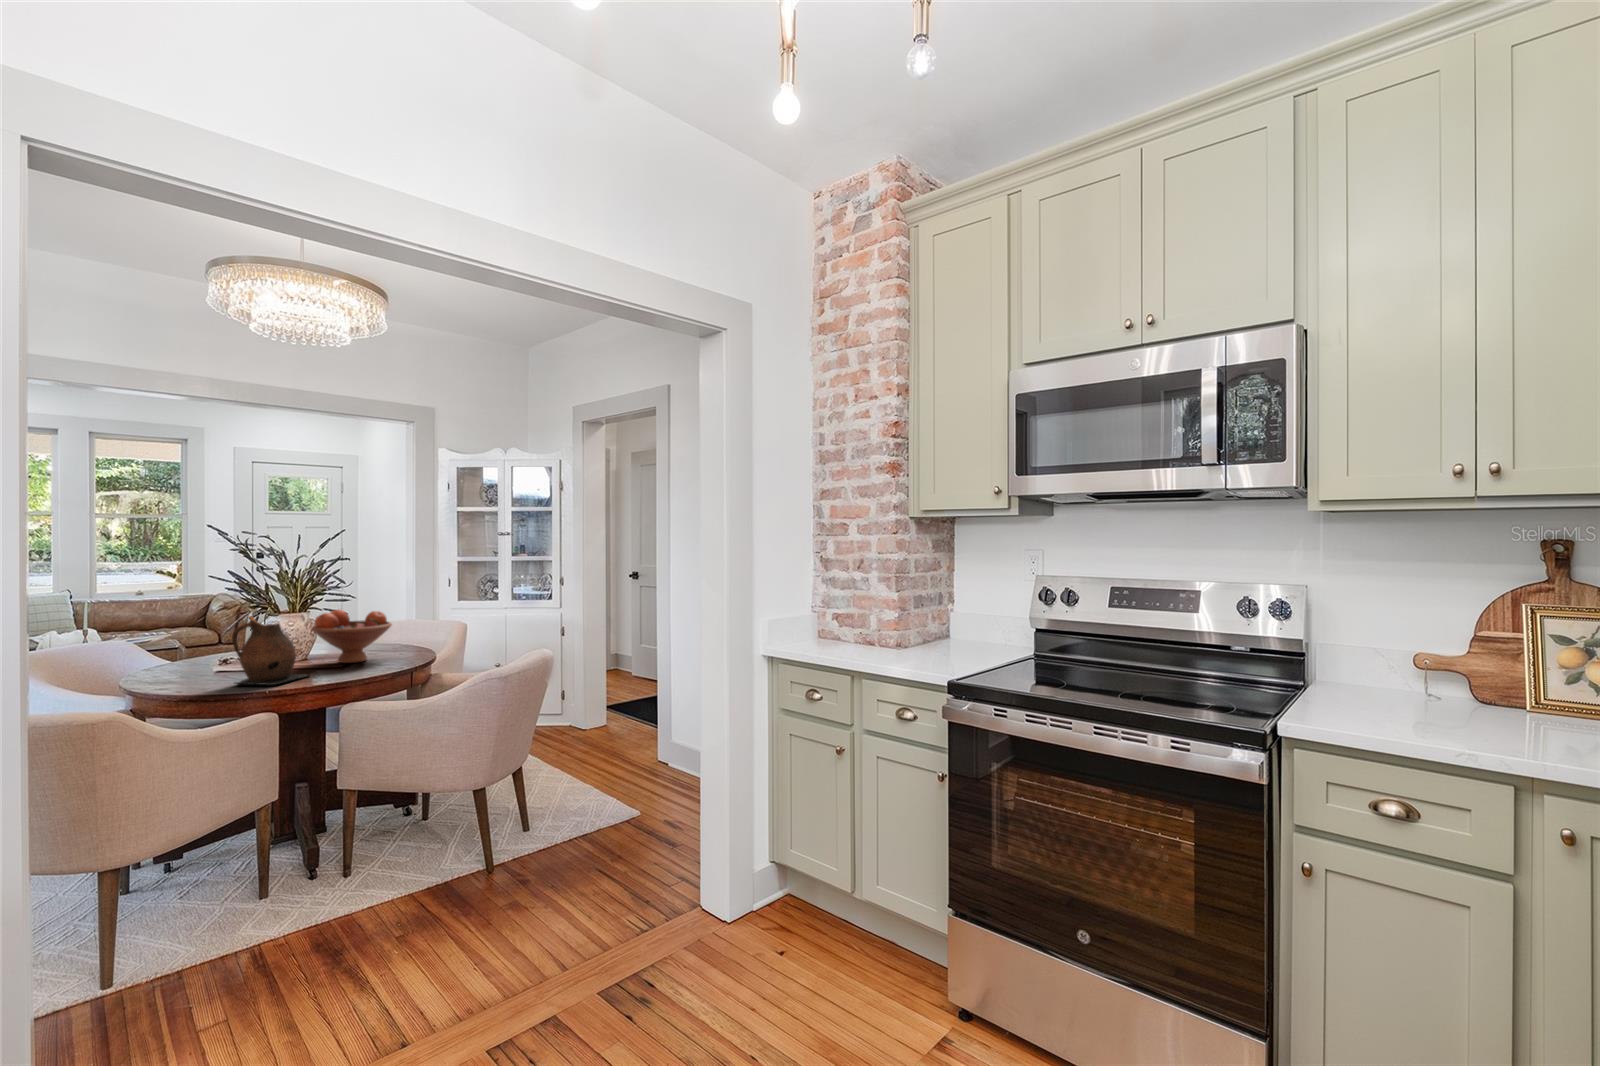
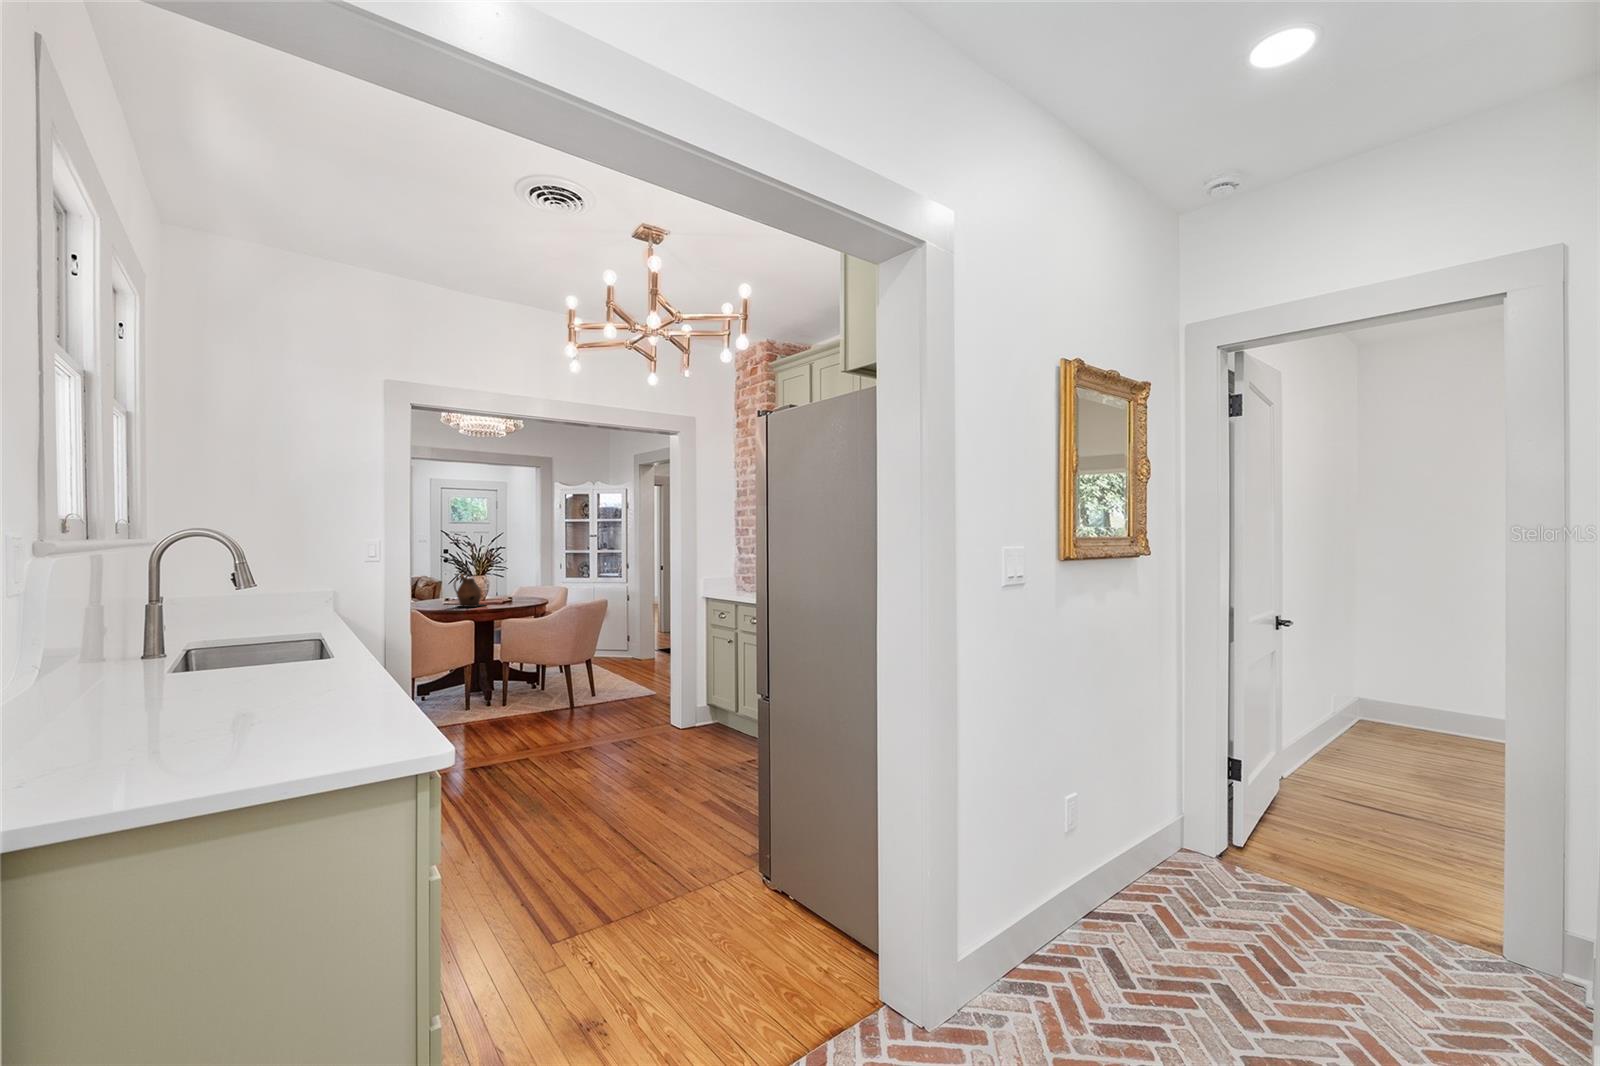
fruit bowl: present [312,610,392,663] -> none [487,574,526,601]

